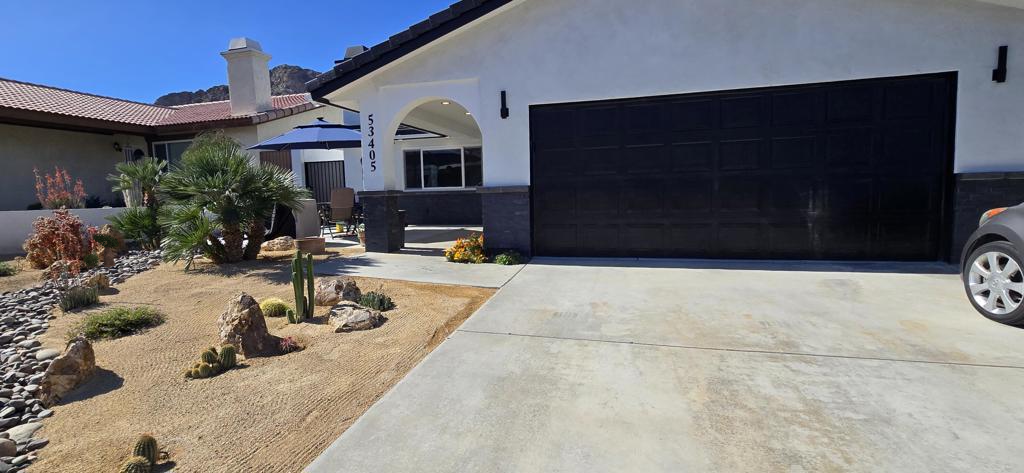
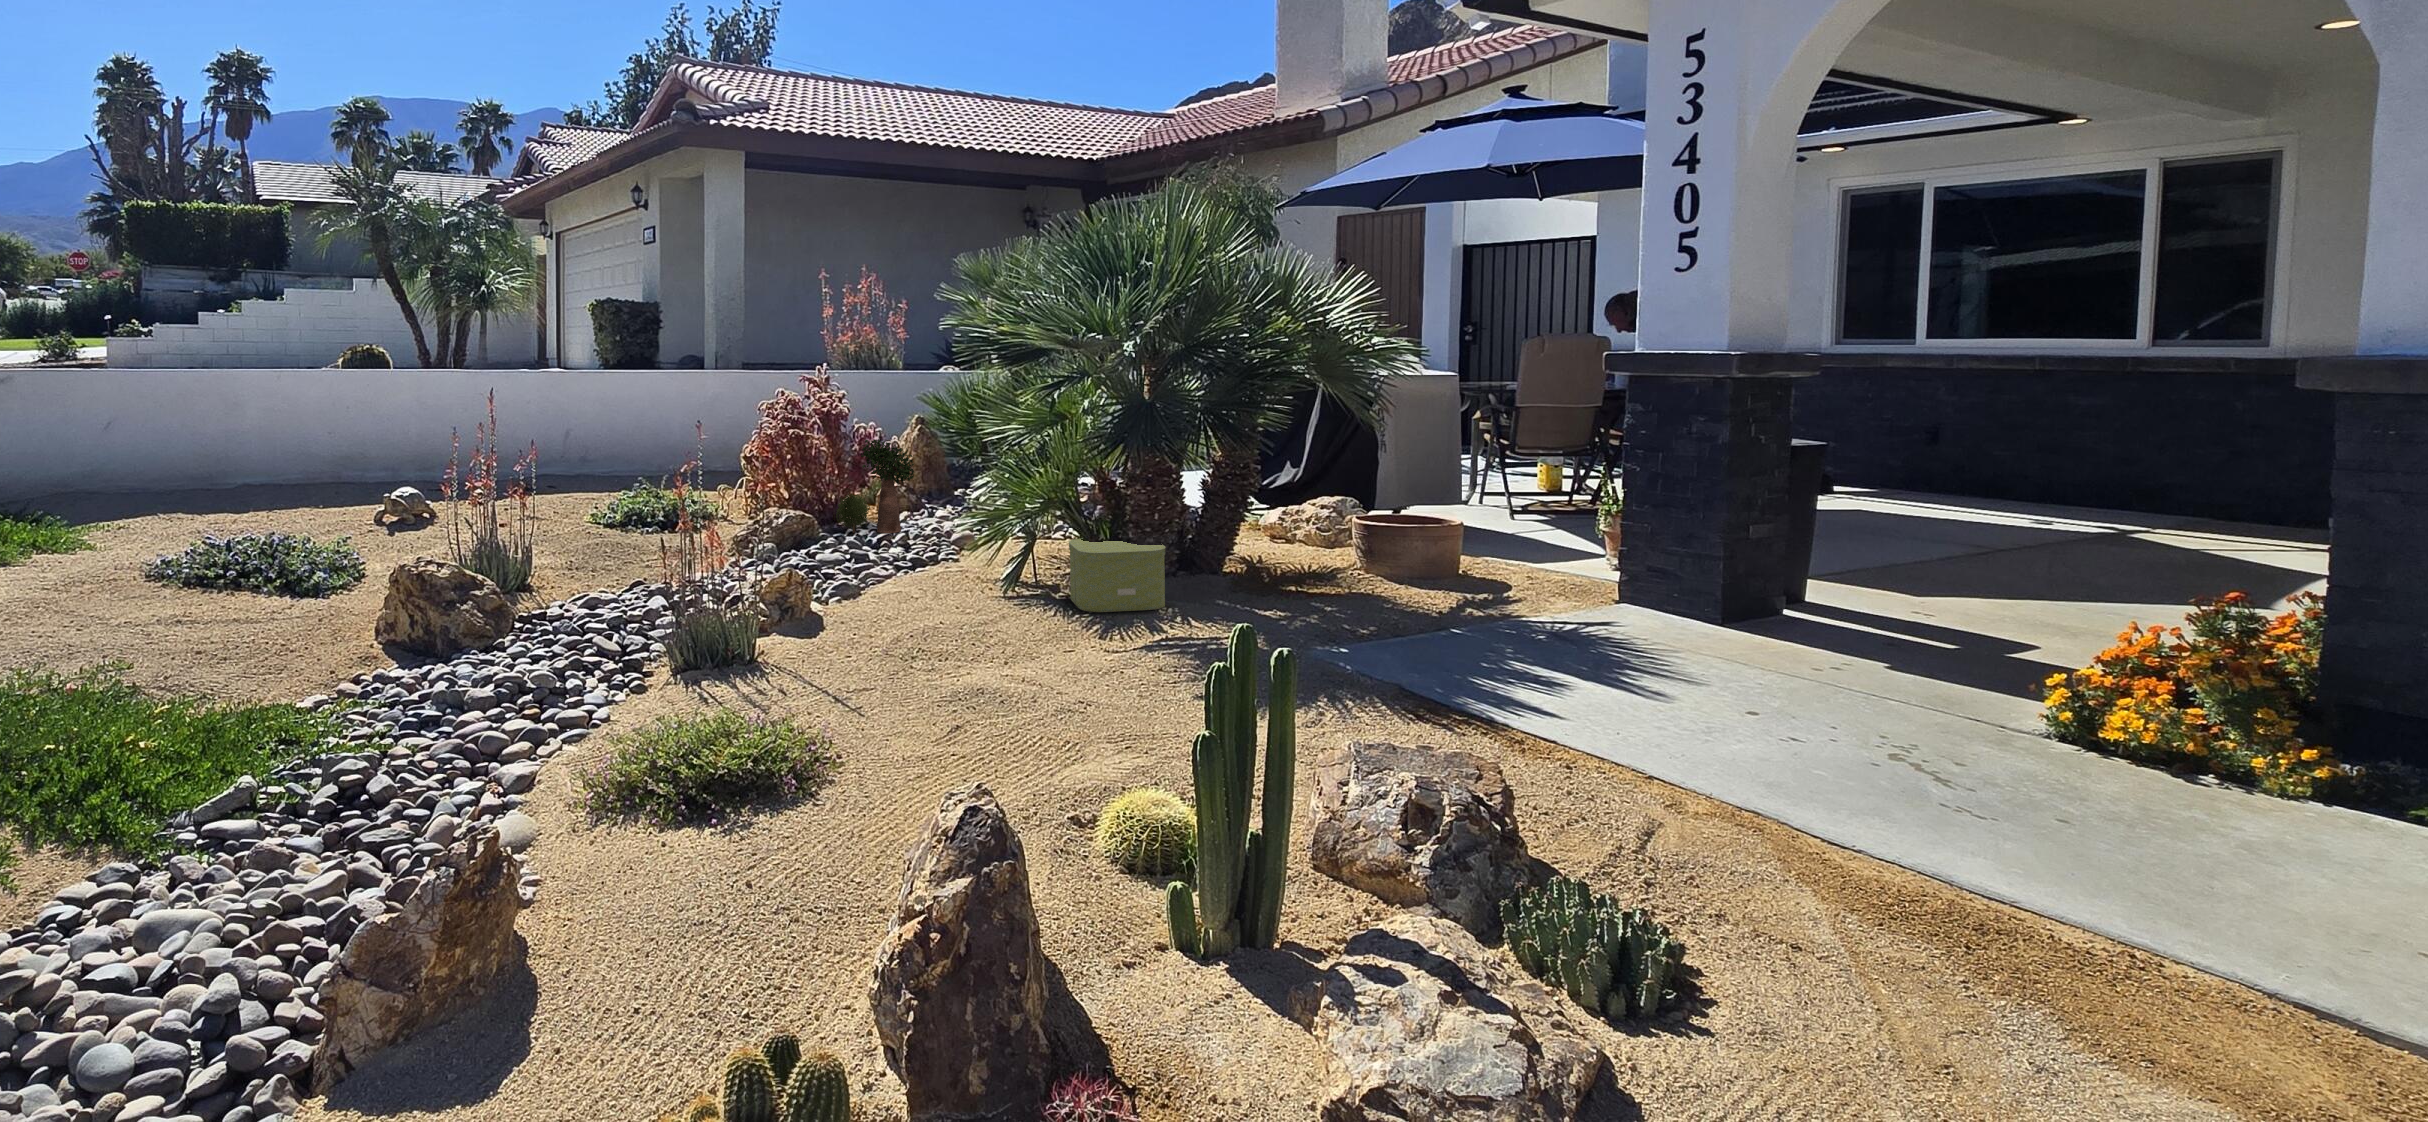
storage box: none [205,251,242,275] -> present [1069,539,1166,612]

